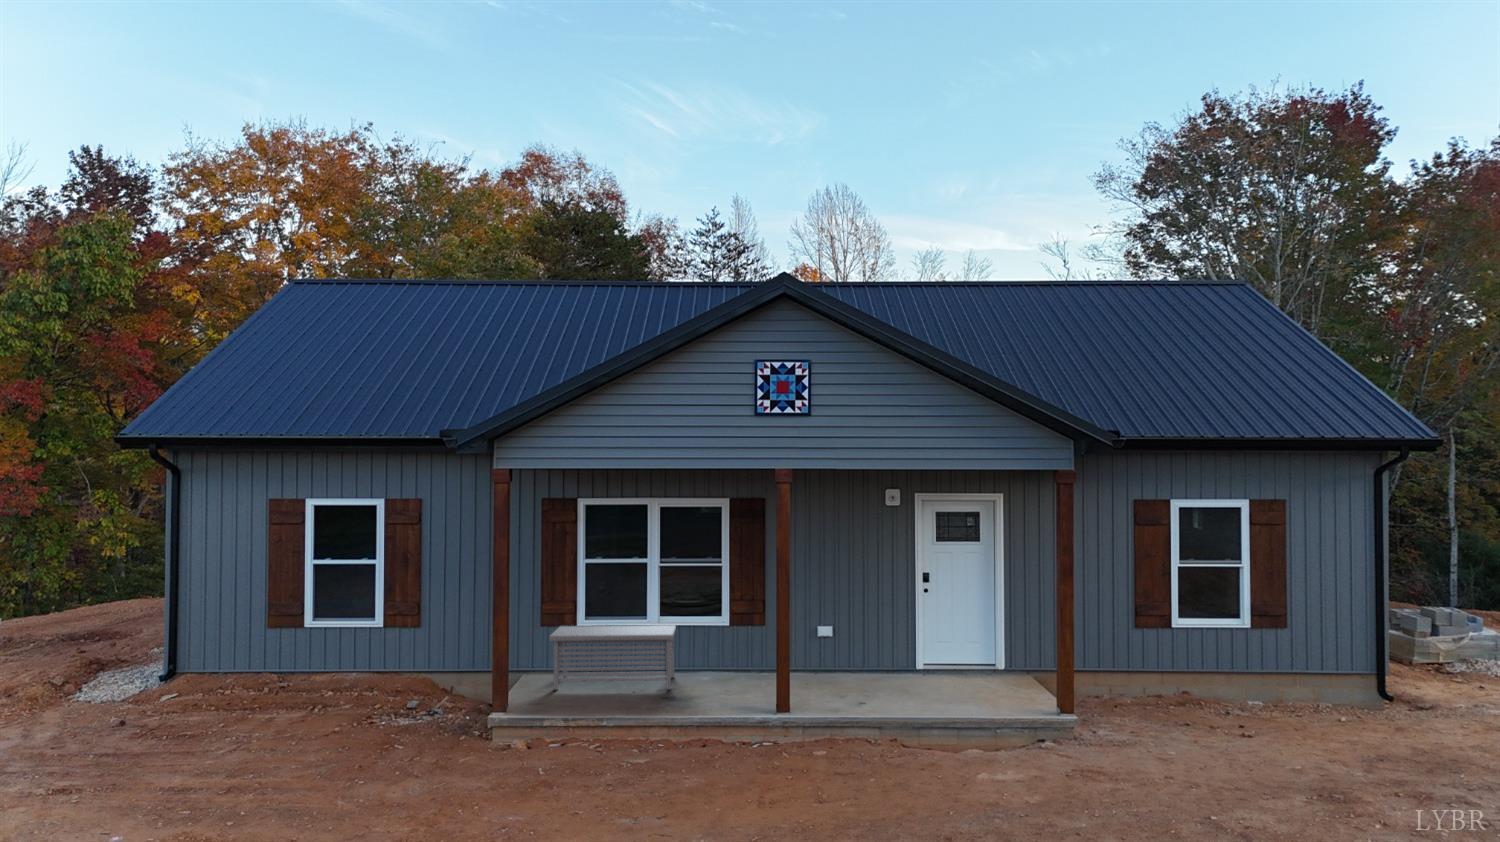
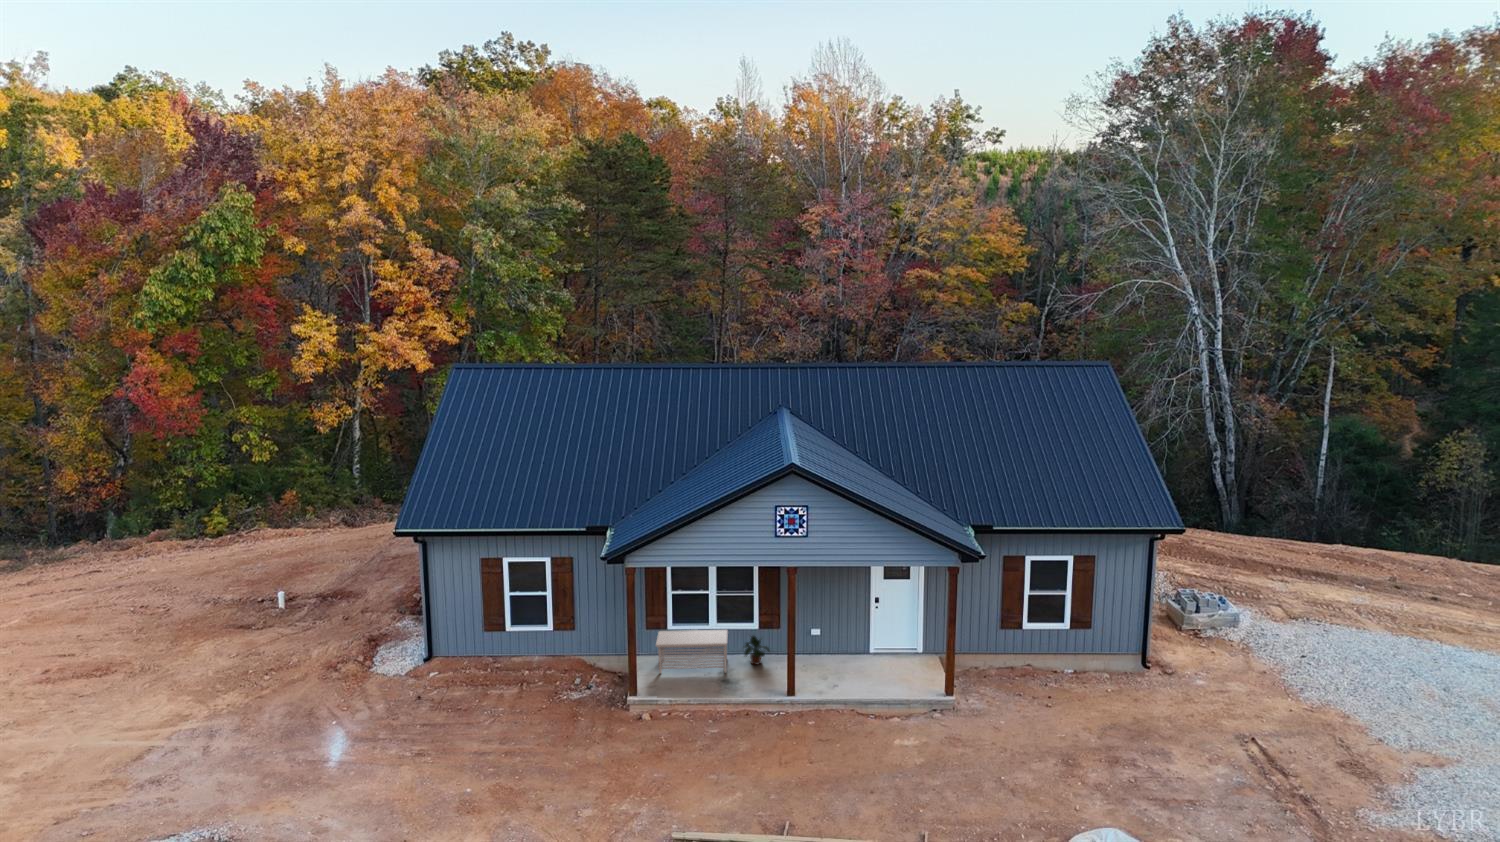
potted plant: none [697,626,748,682] -> present [744,636,770,665]

